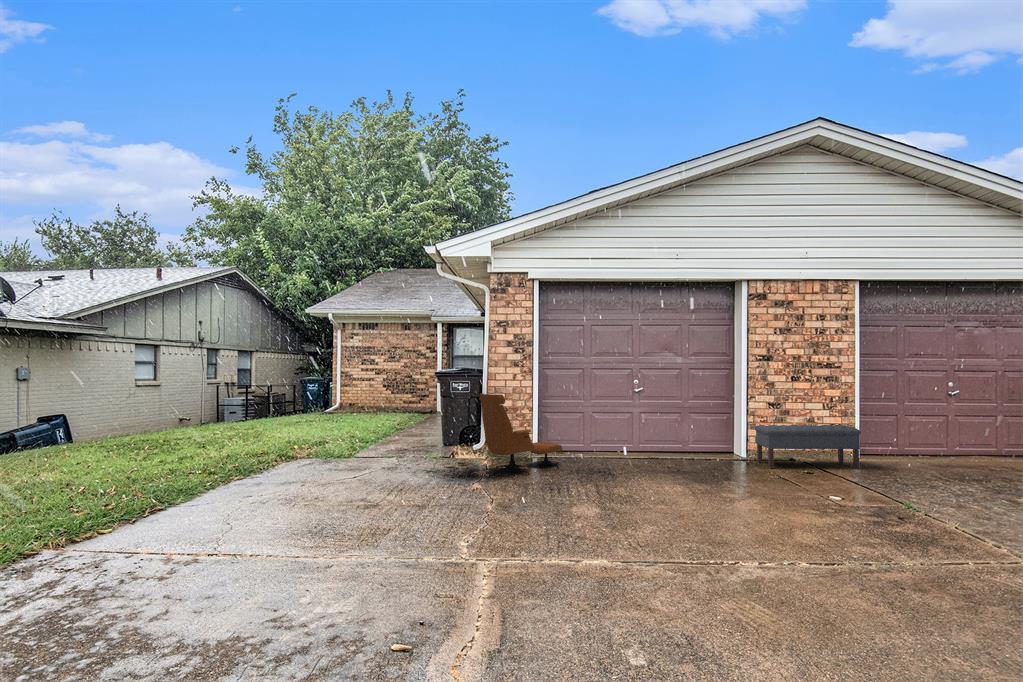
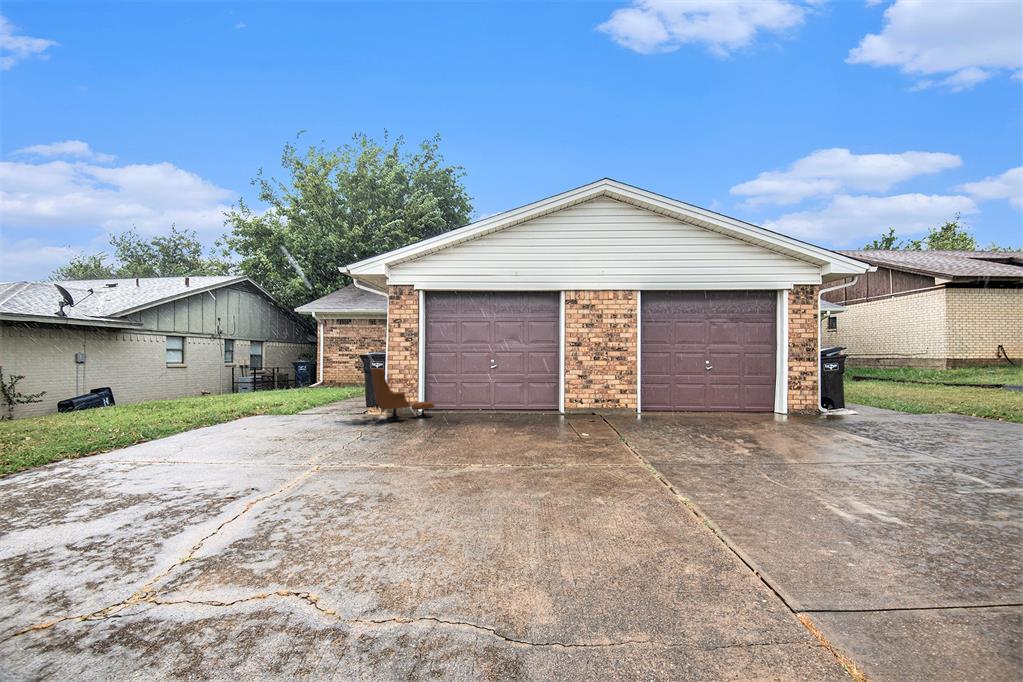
bench: present [755,425,861,469] -> none [568,390,631,419]

